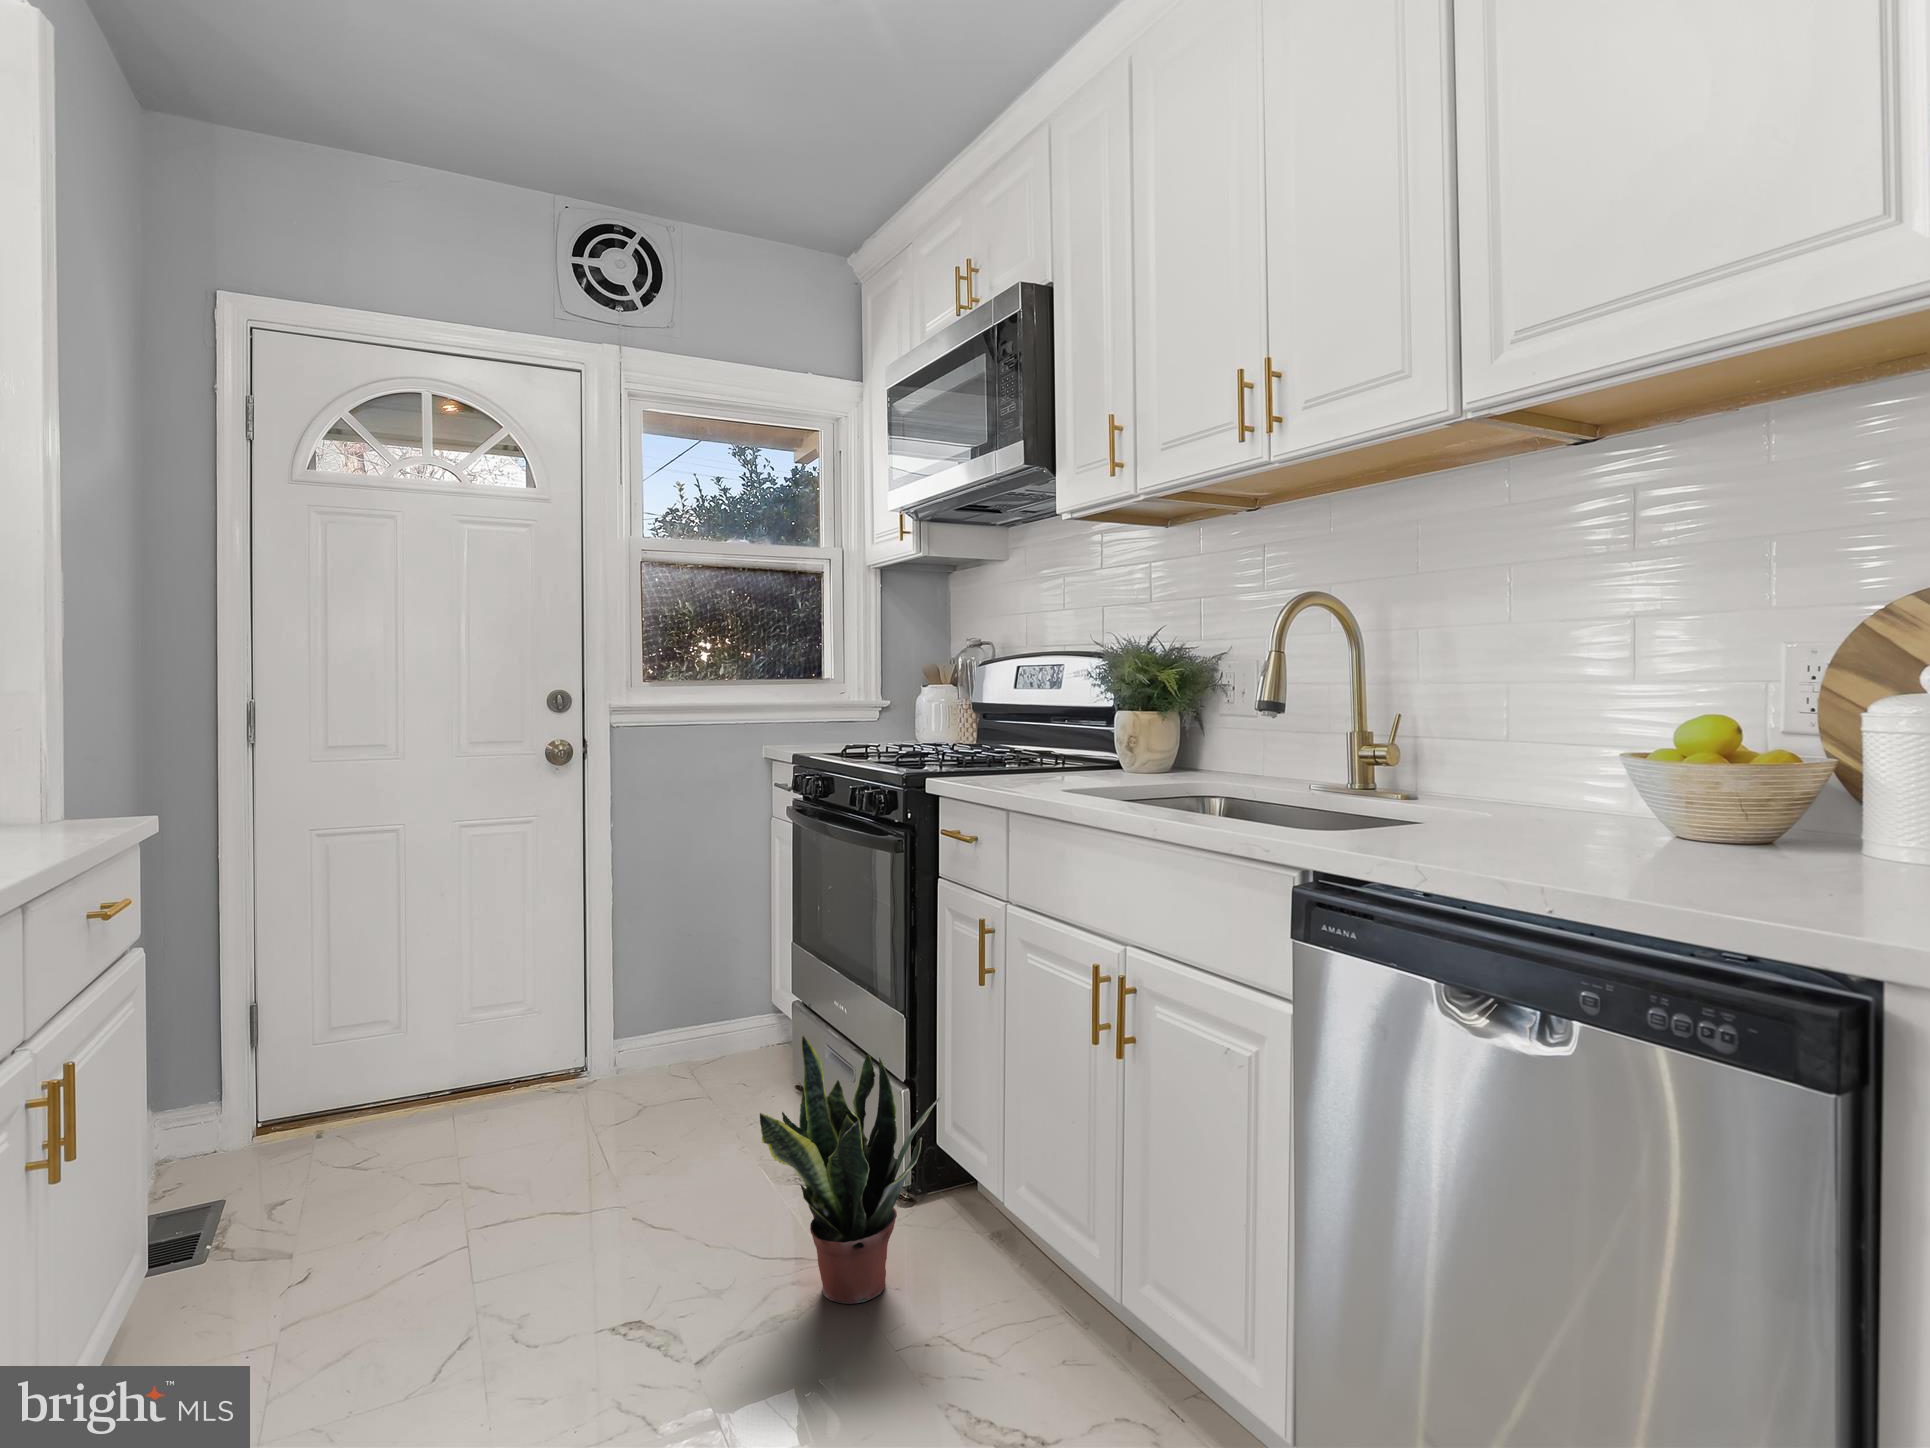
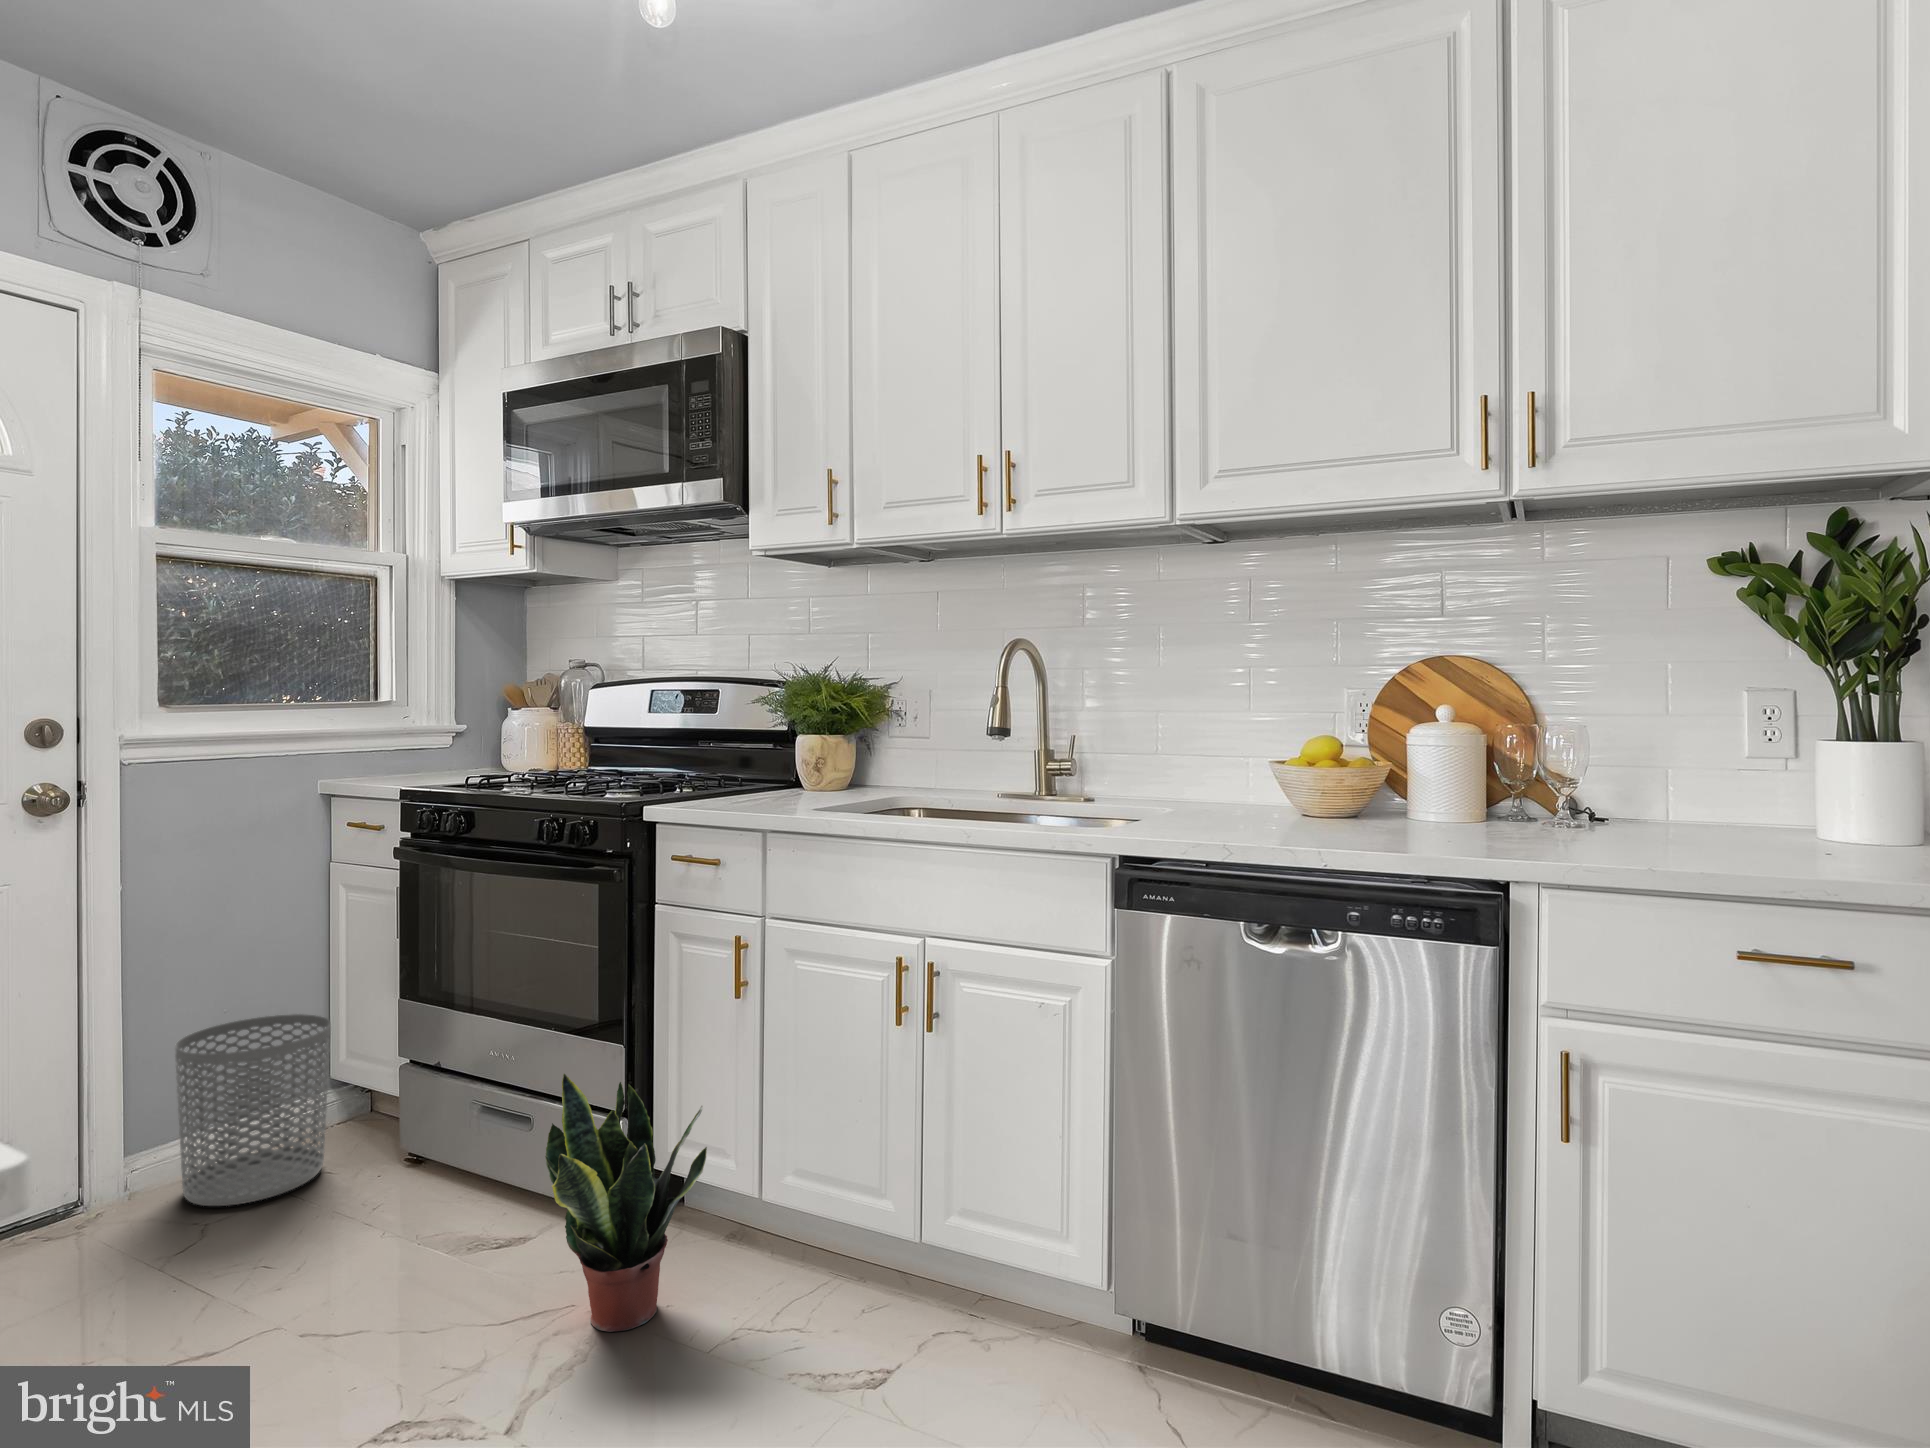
waste bin: none [639,945,751,1099] -> present [175,1014,331,1206]

